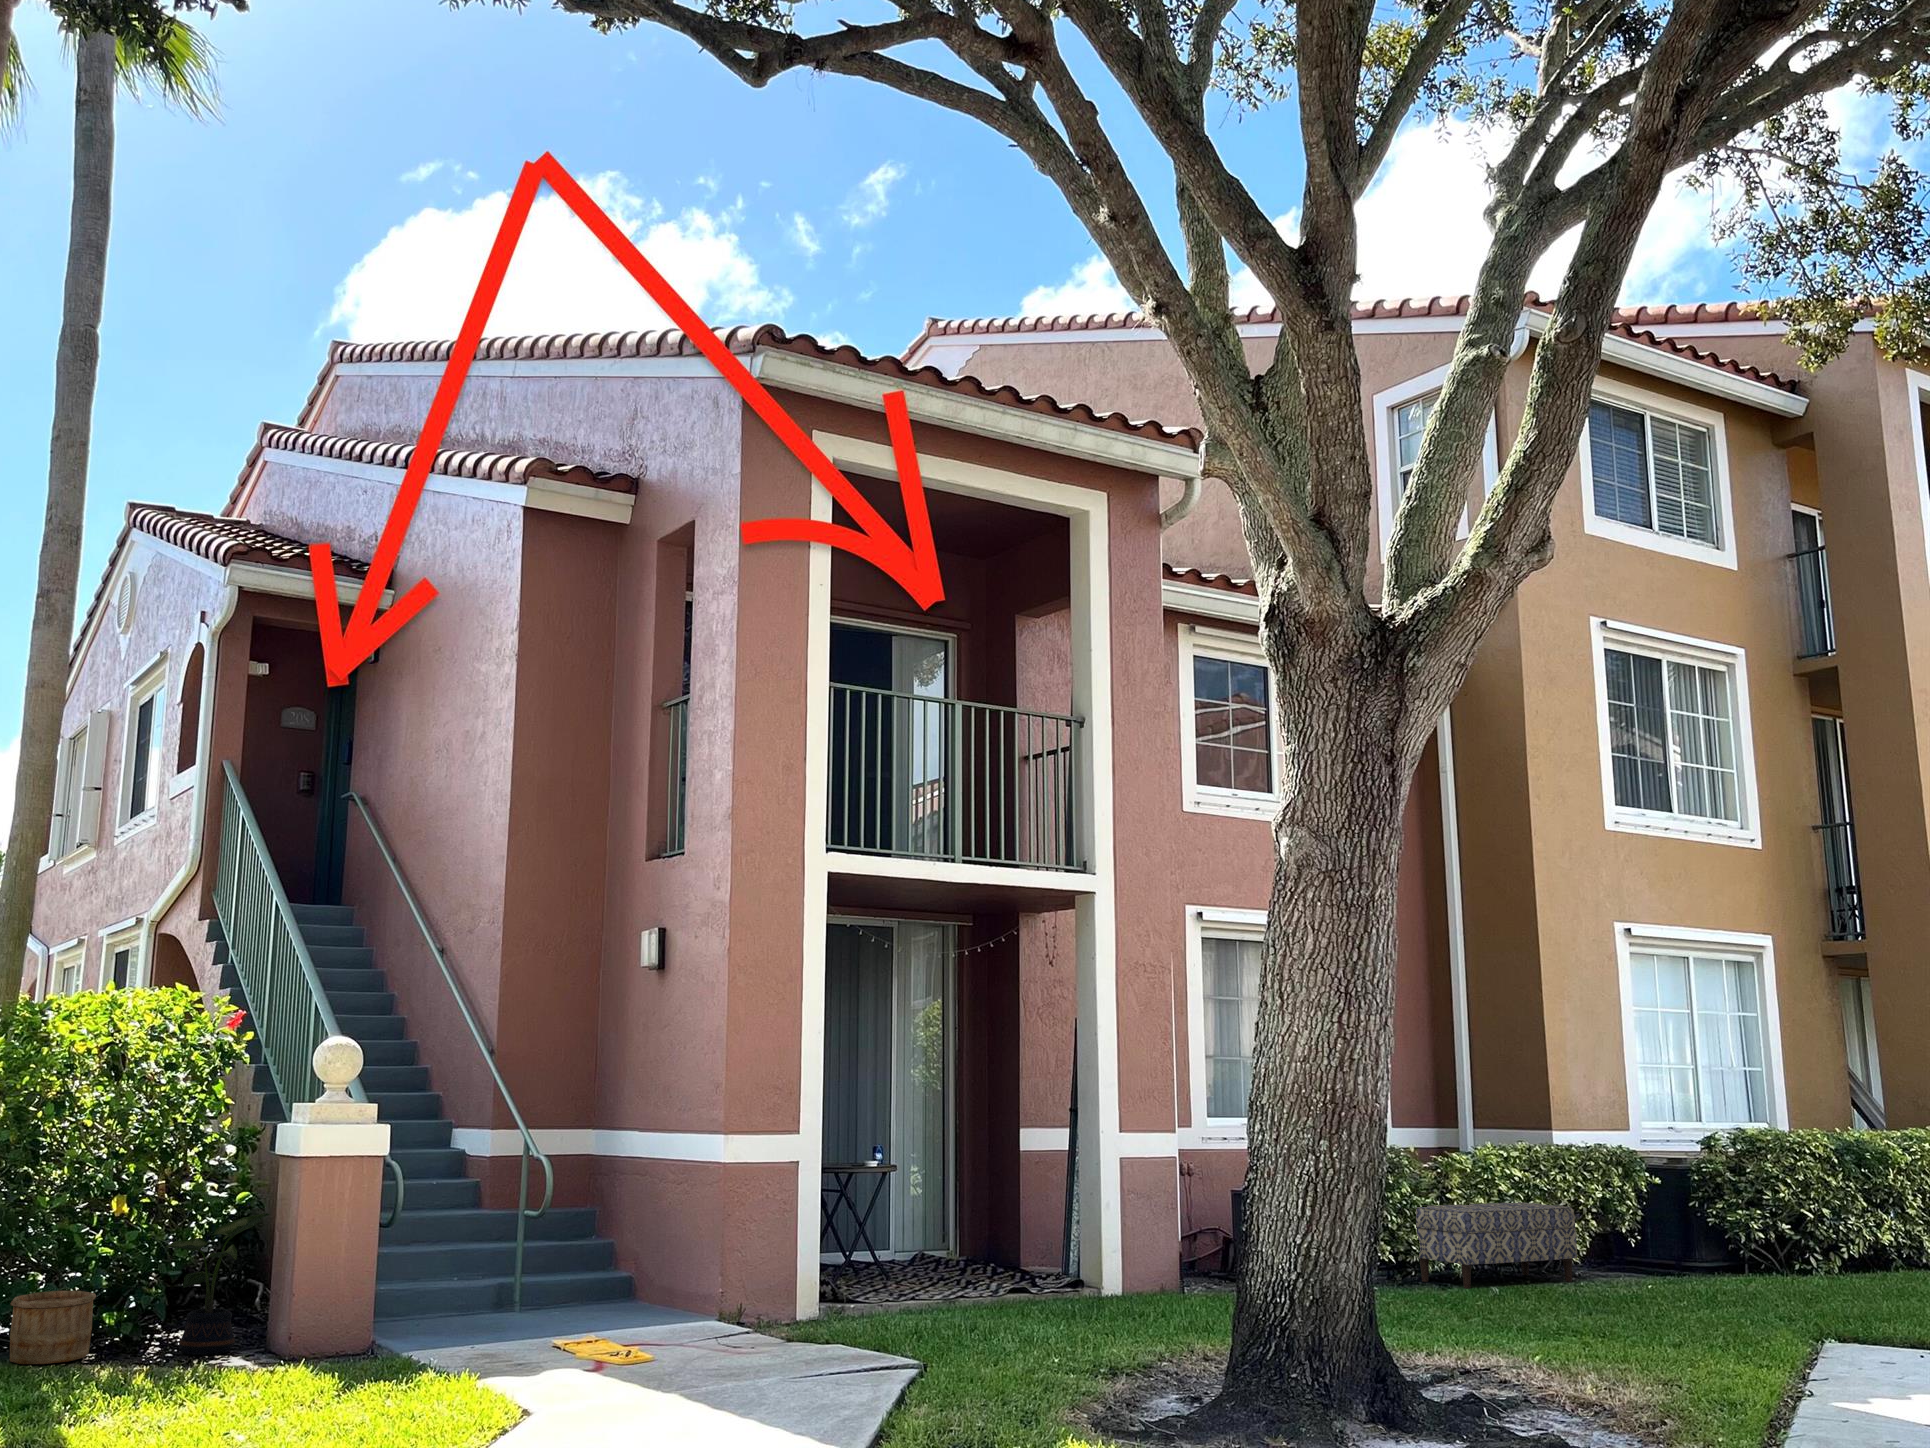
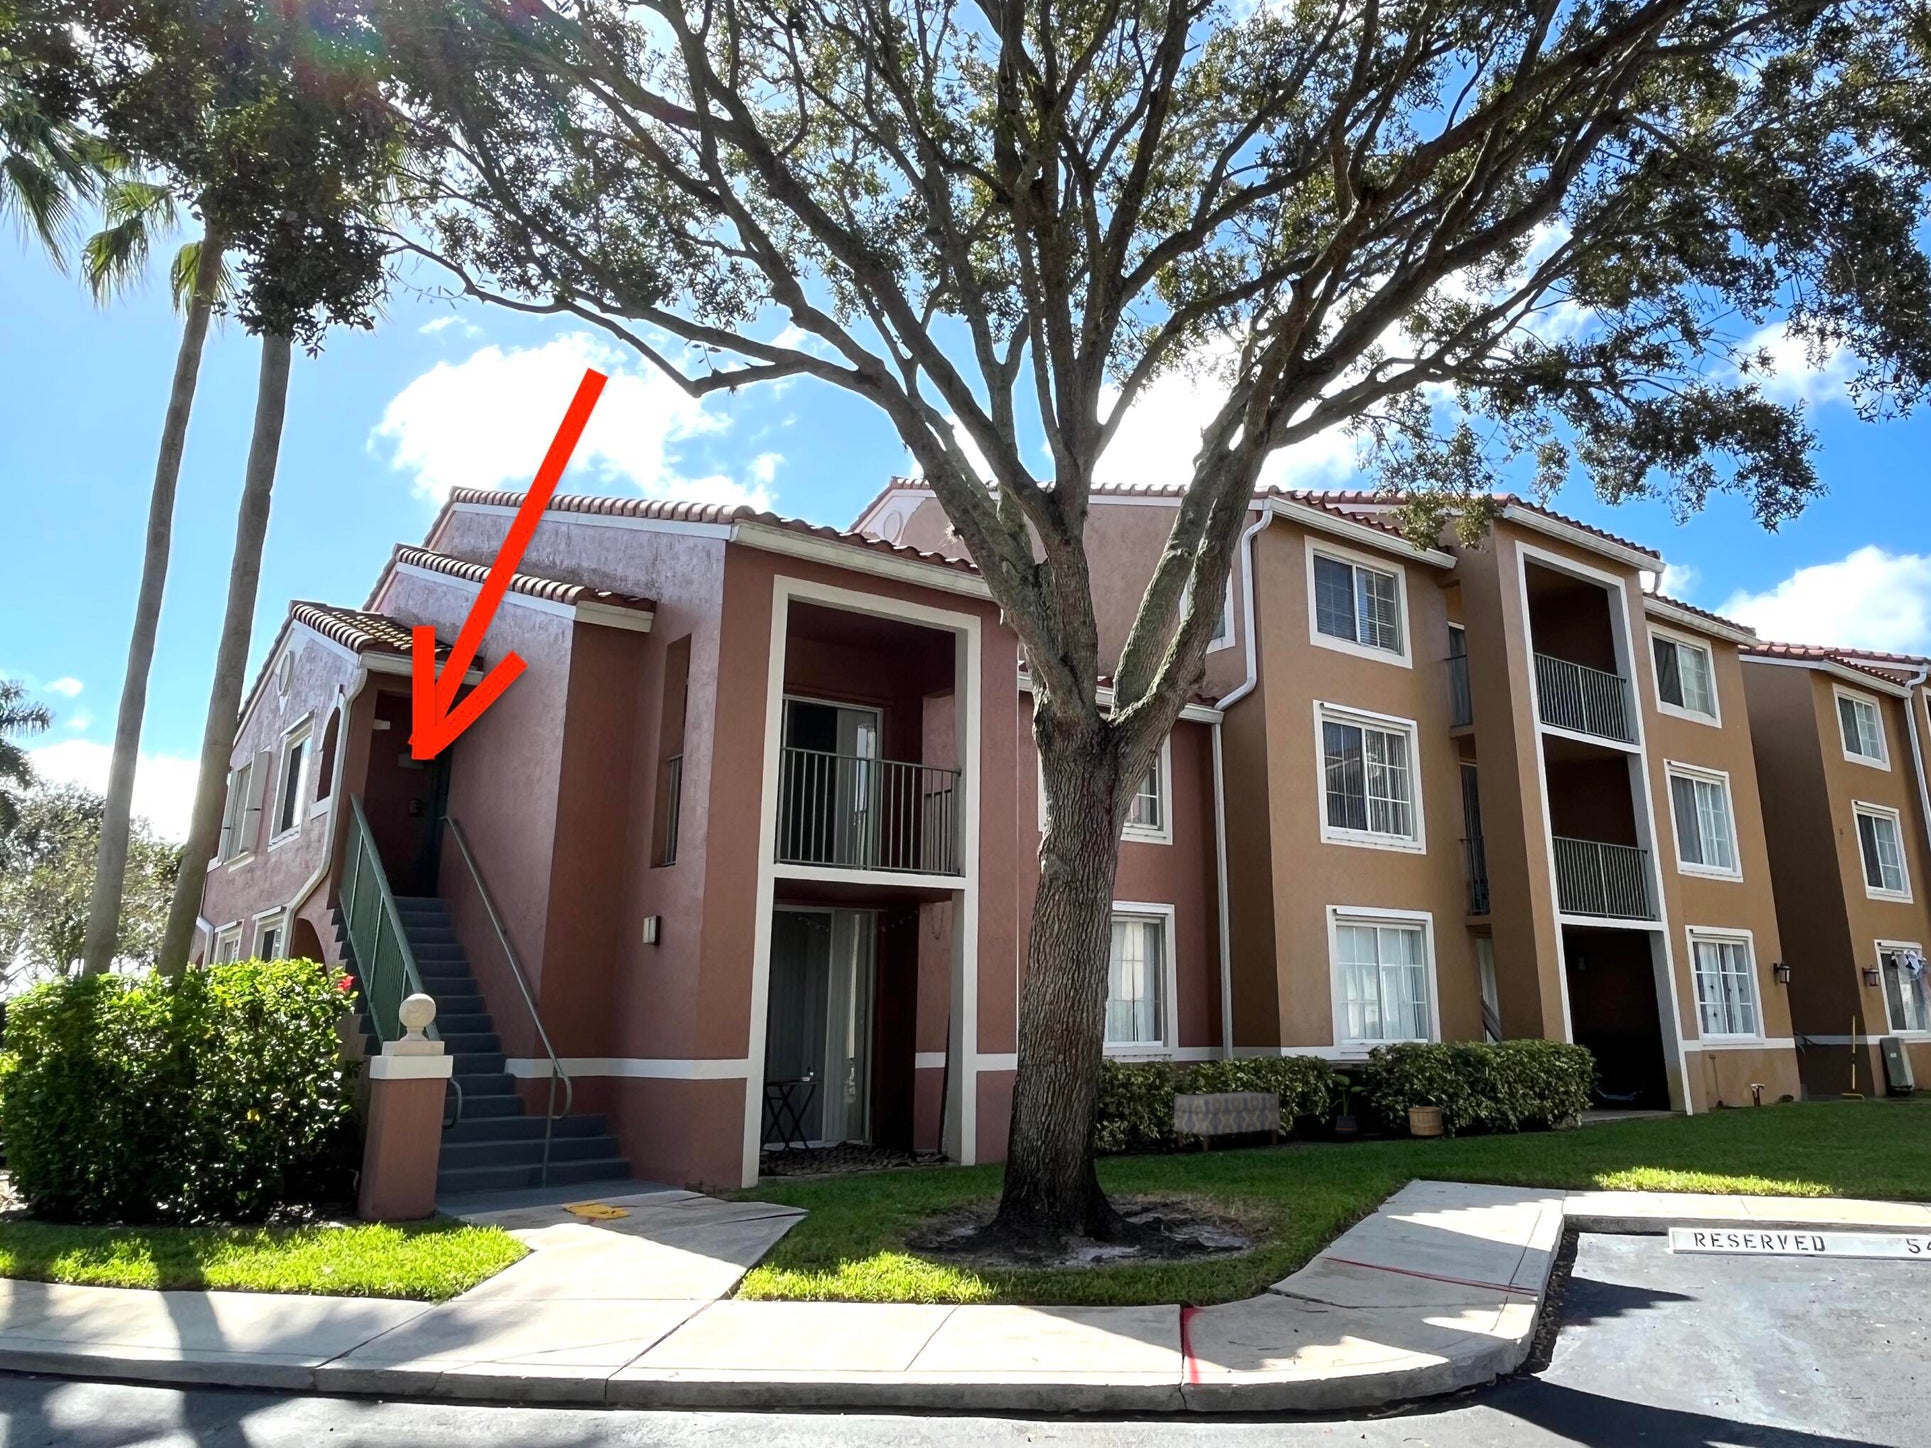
potted plant: present [166,1213,270,1355] -> present [1331,1074,1369,1134]
wooden bucket: present [10,1291,96,1364] -> present [1408,1107,1443,1135]

